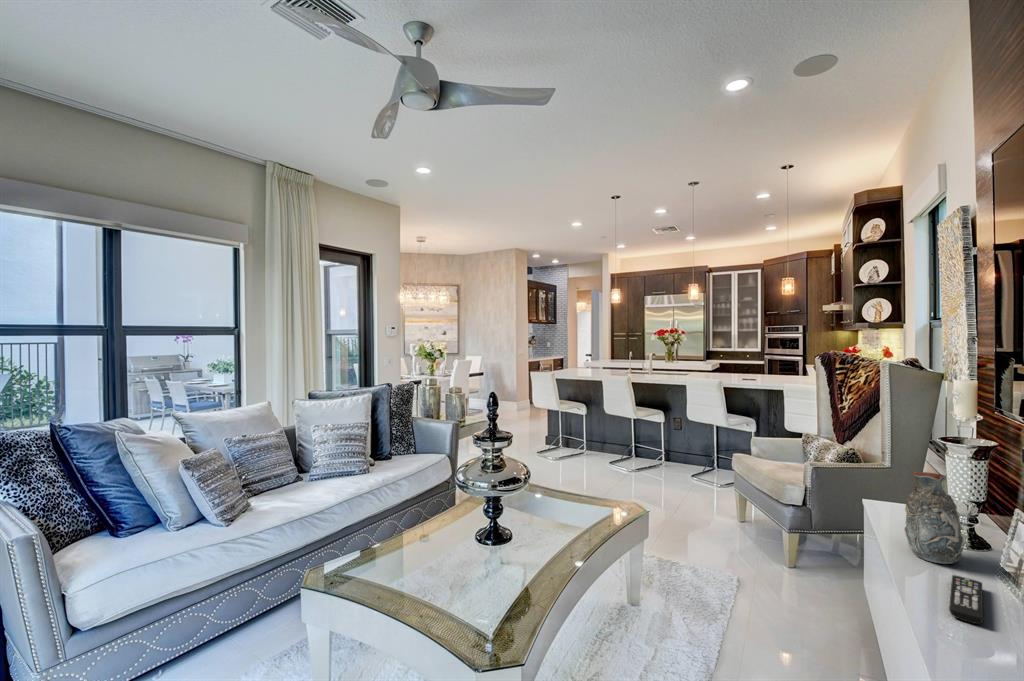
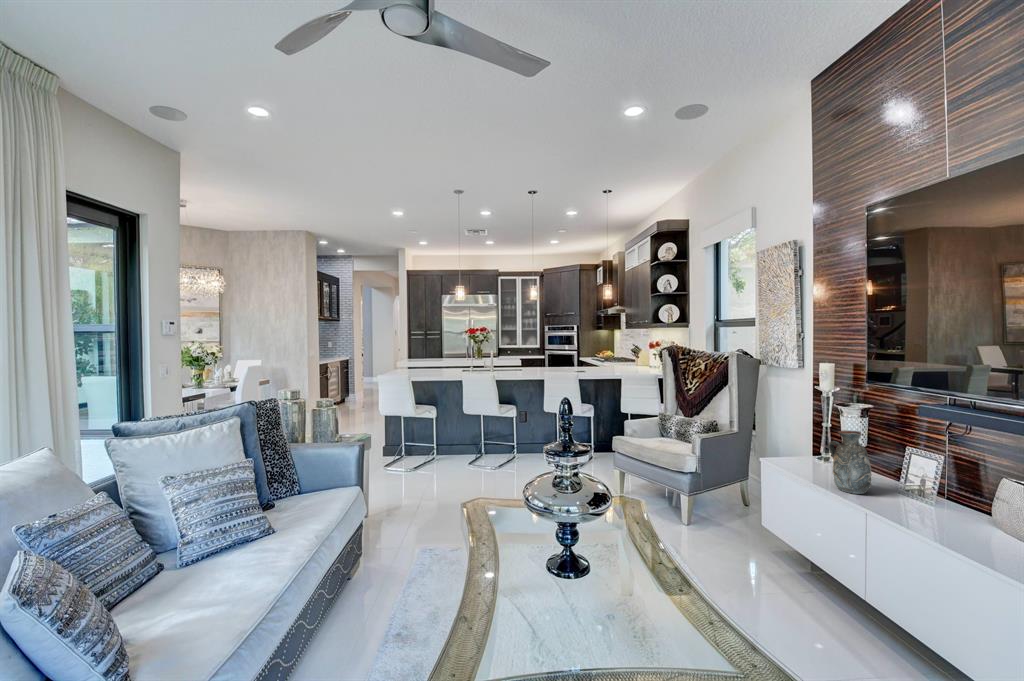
remote control: present [949,575,983,624] -> none [885,500,944,529]

